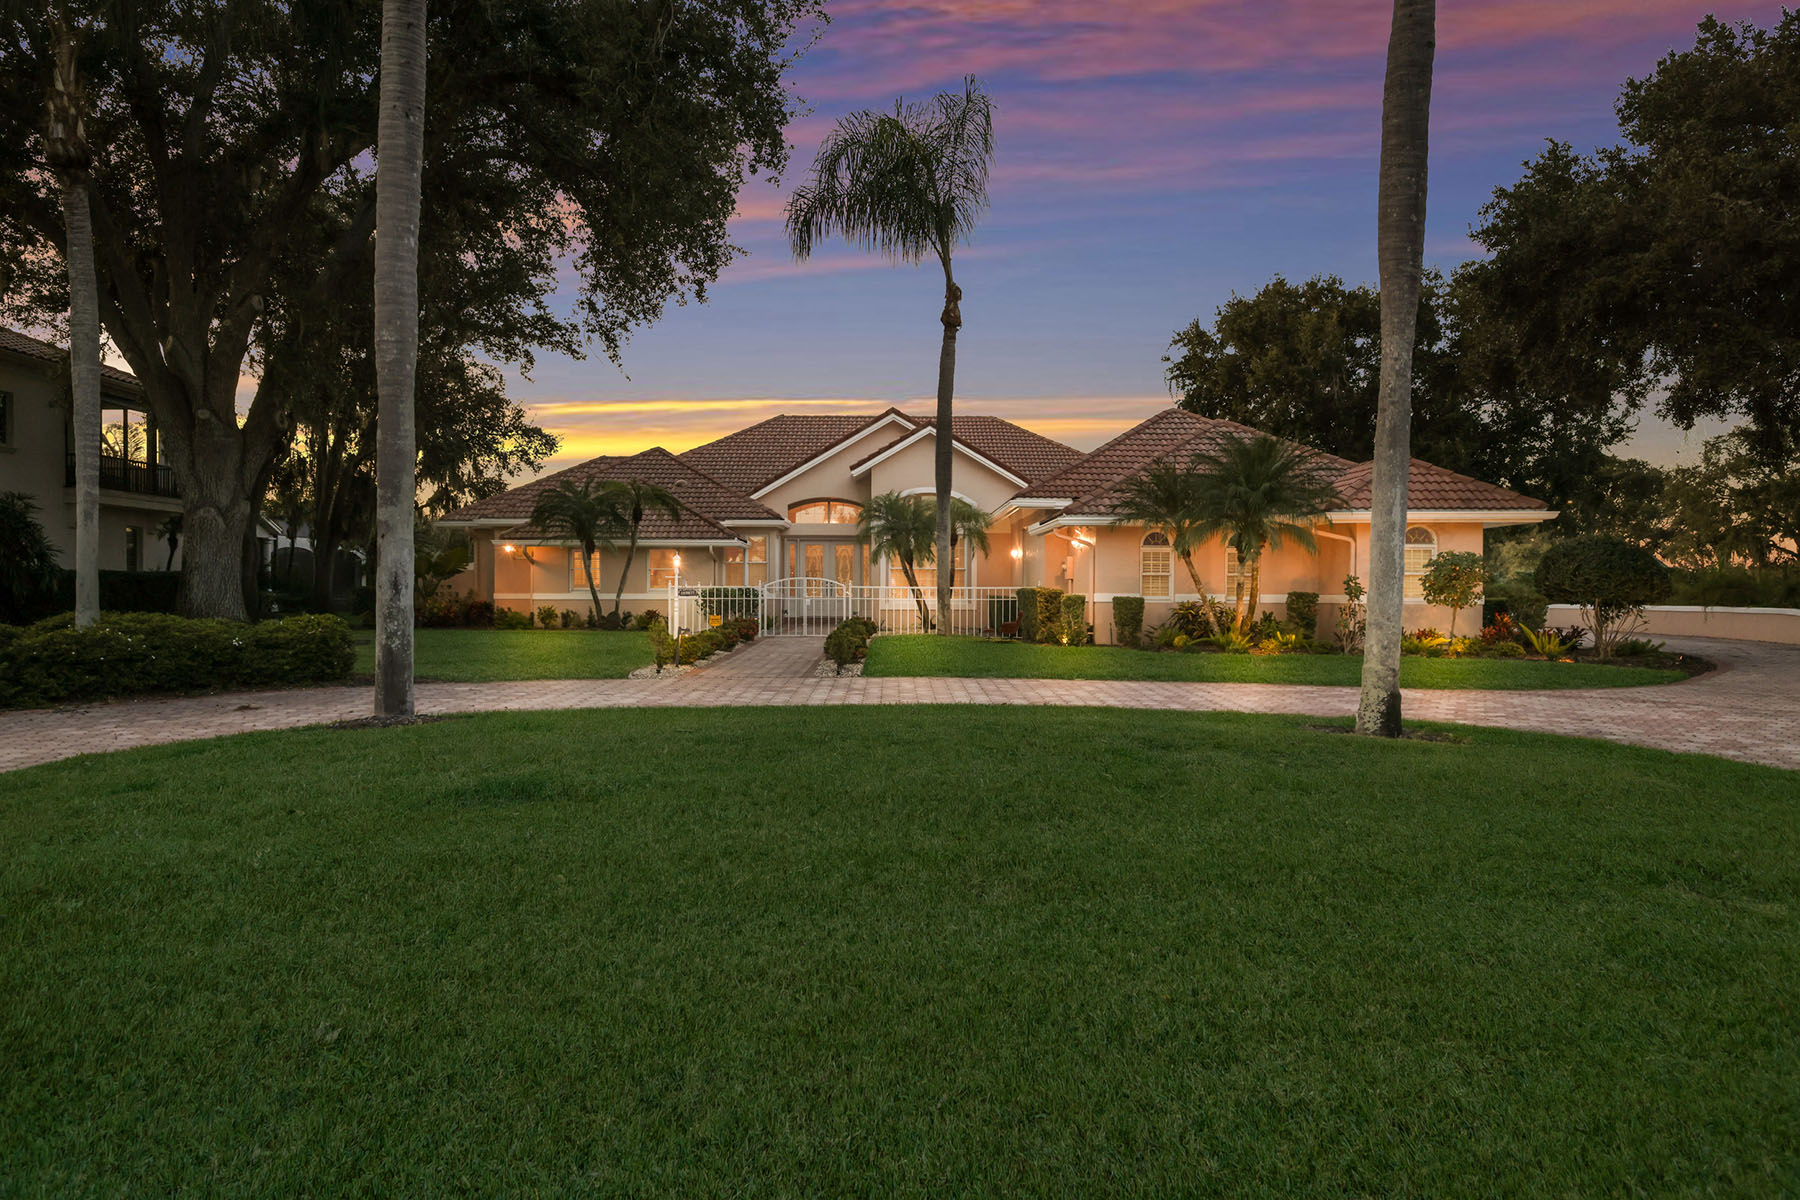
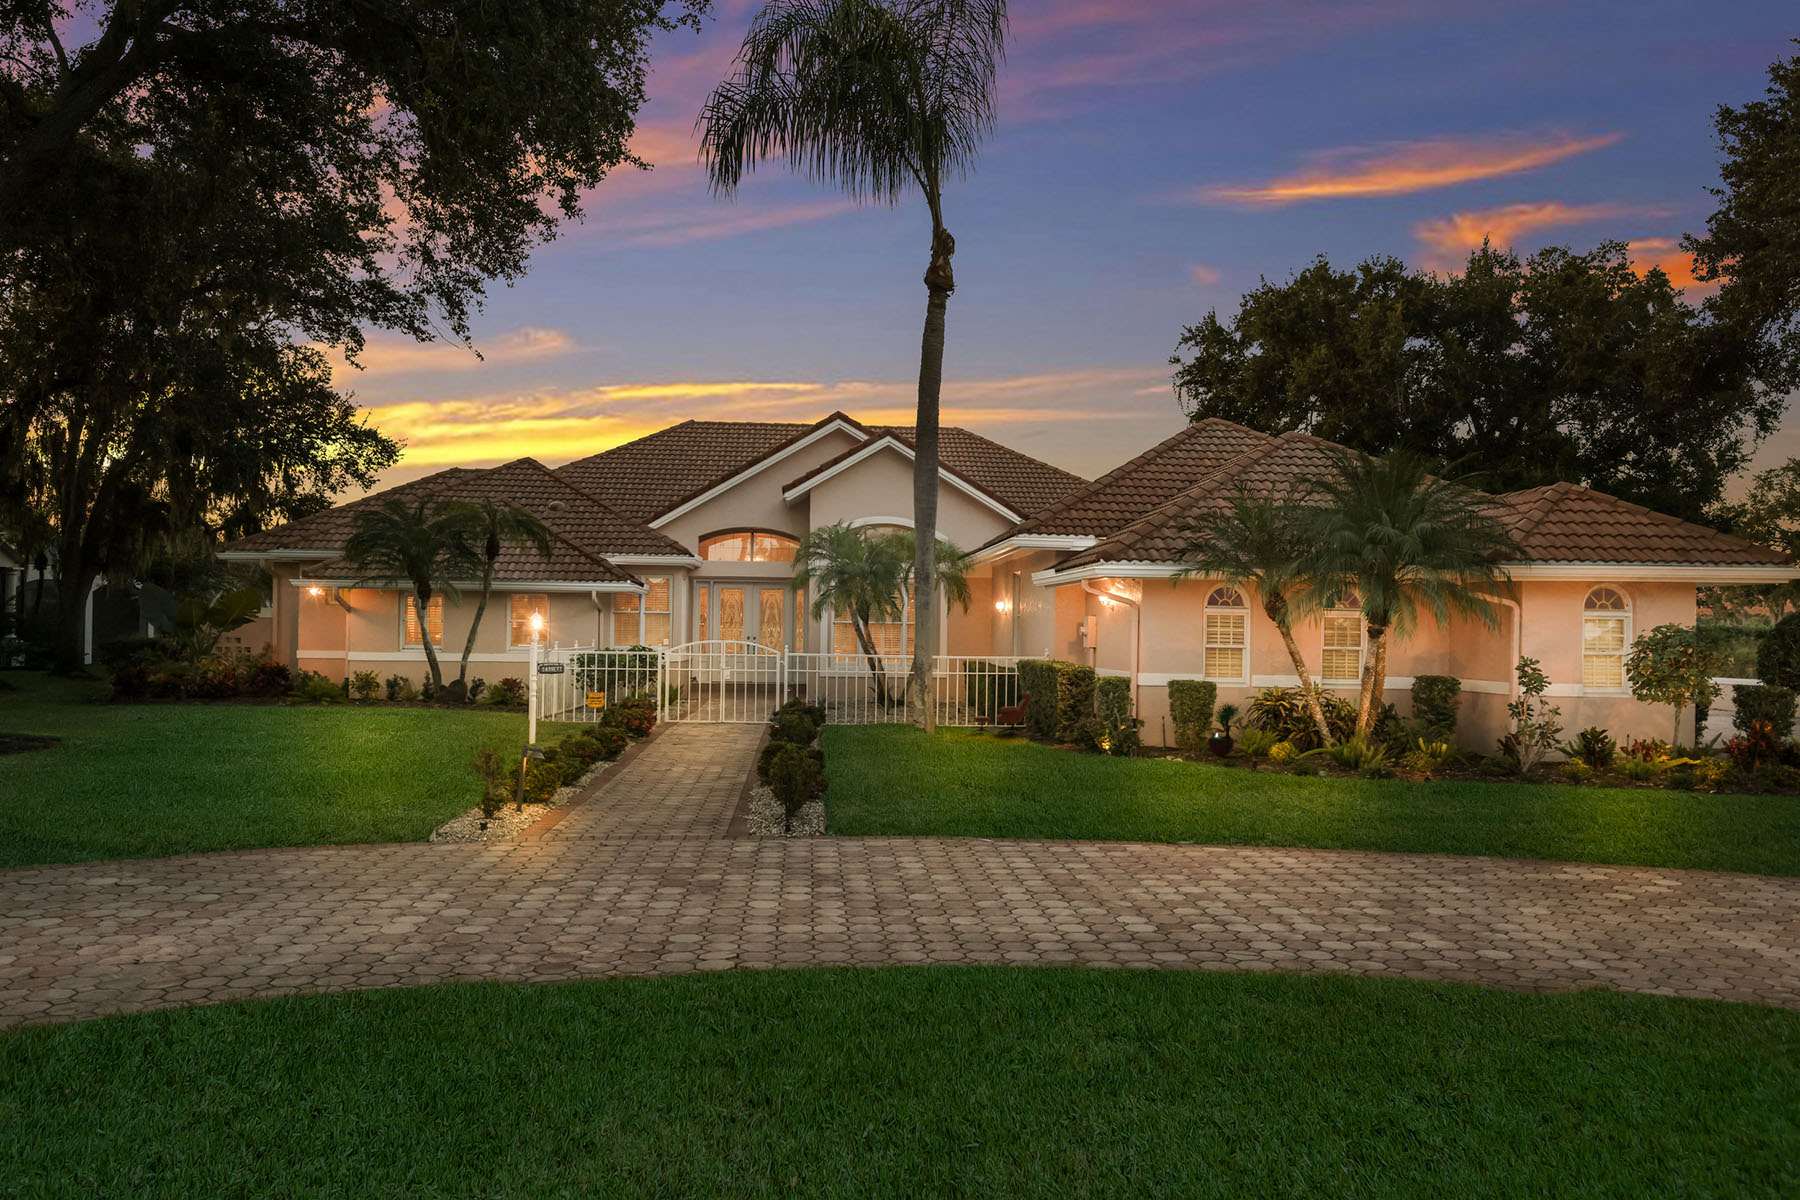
potted tree: none [1141,609,1165,649] -> present [1208,704,1239,756]

